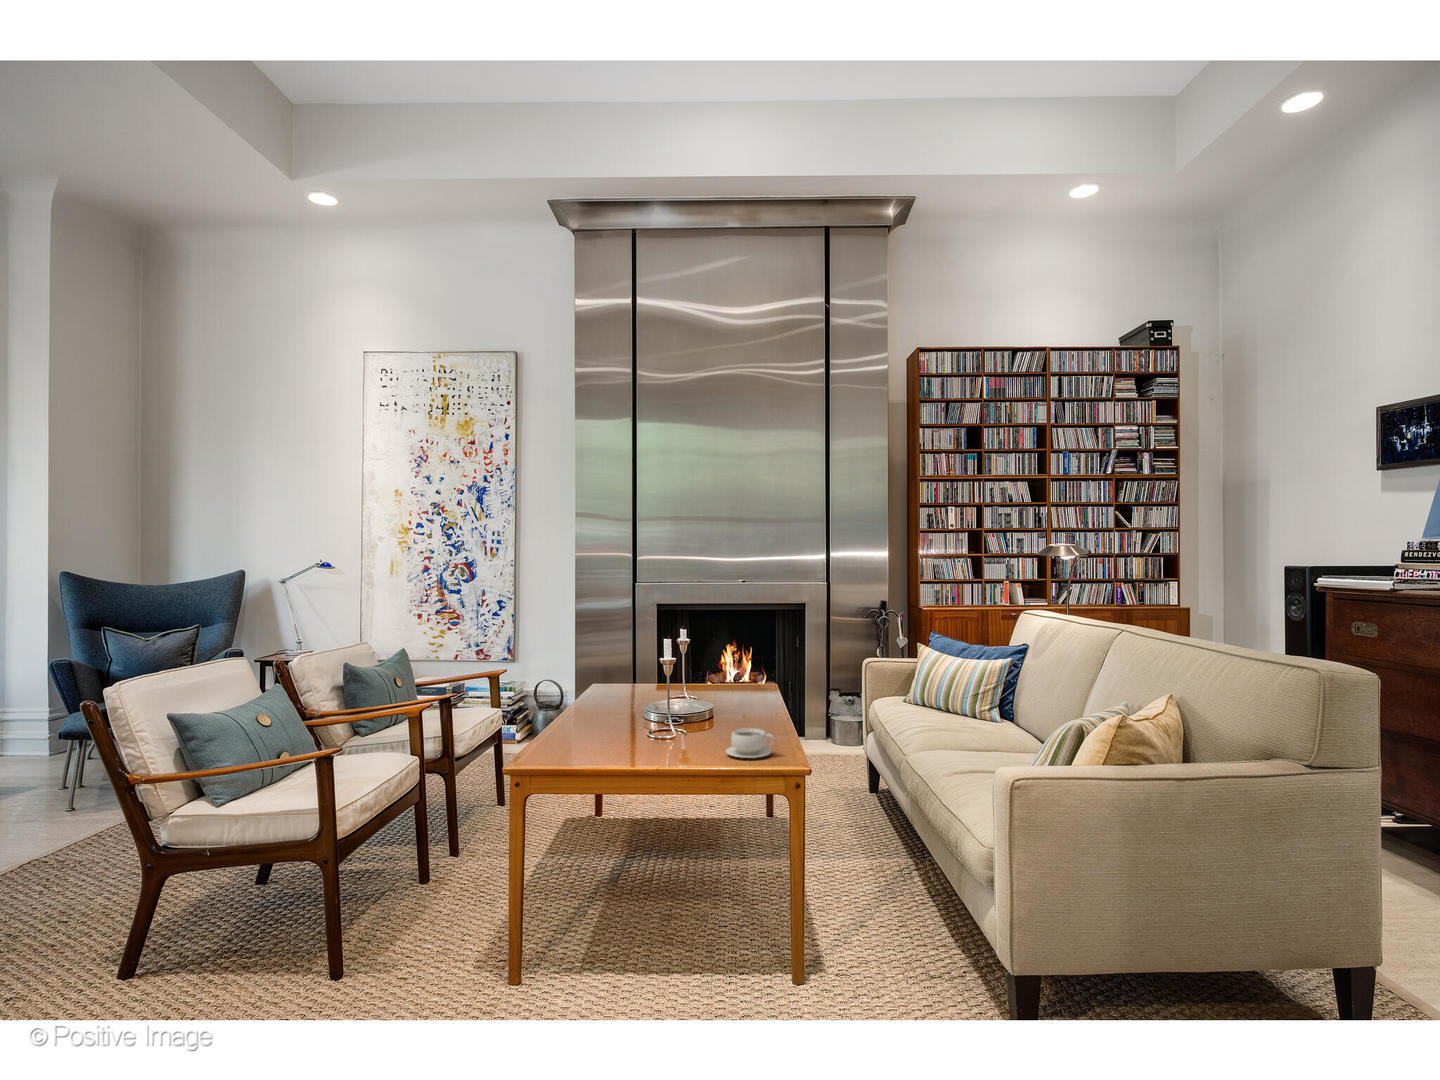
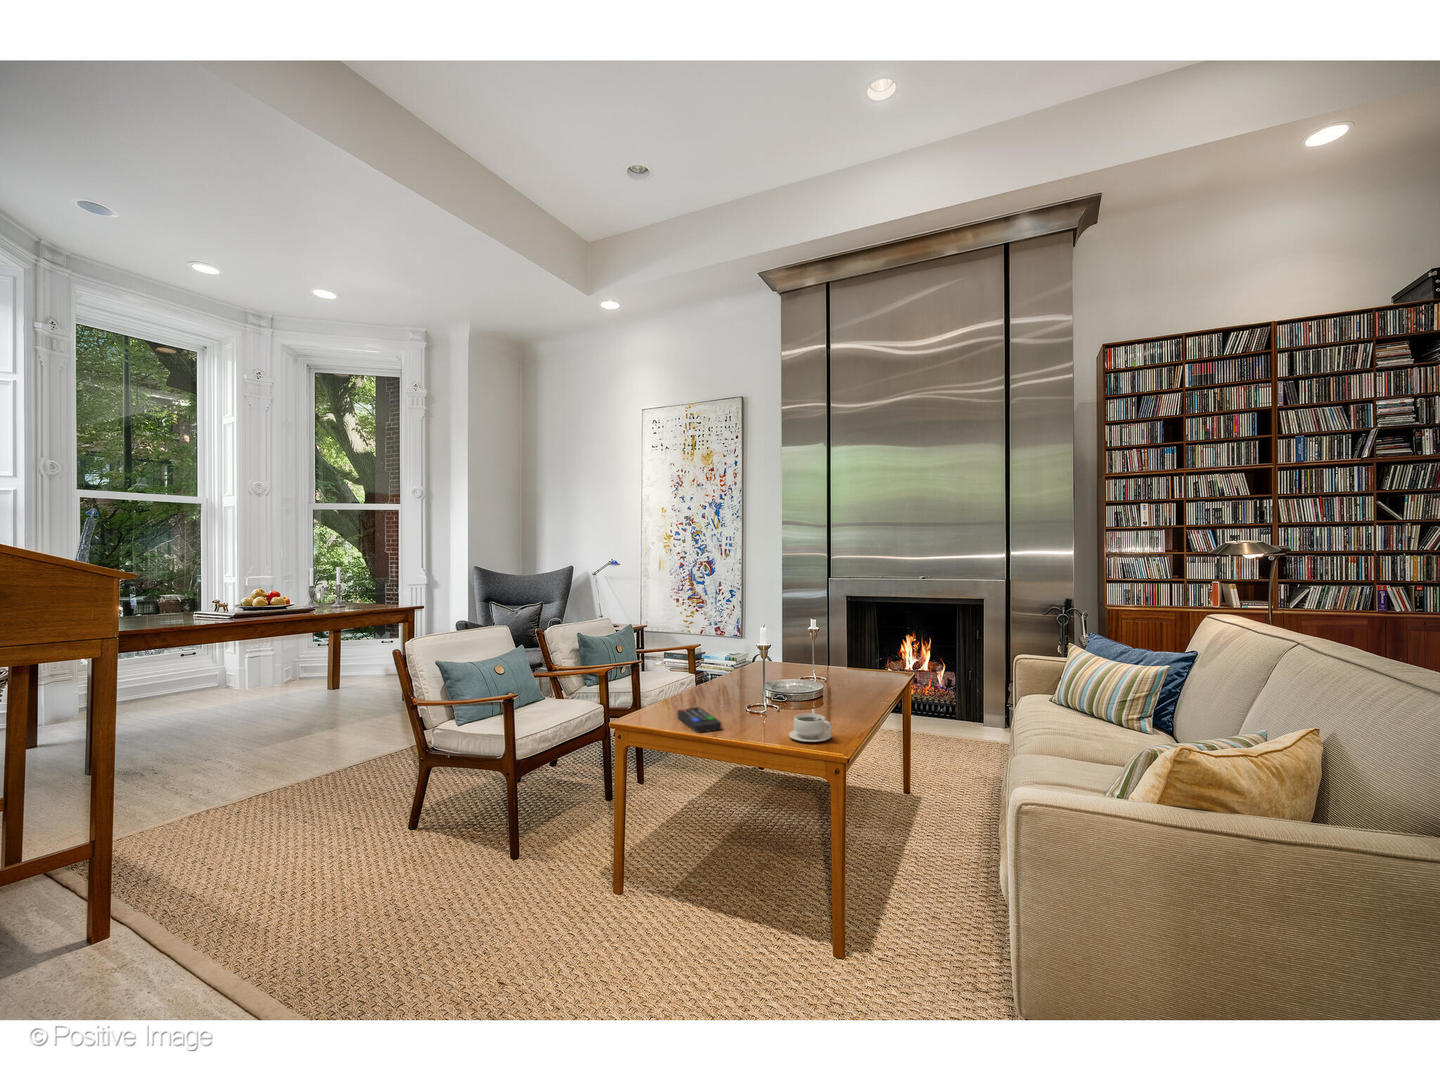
remote control: none [574,737,644,763] -> present [677,707,721,733]

